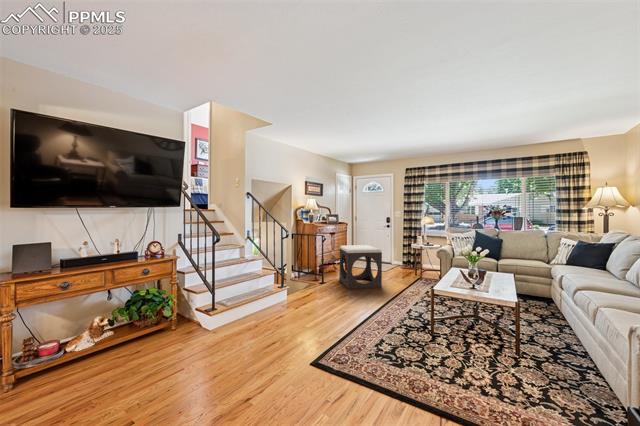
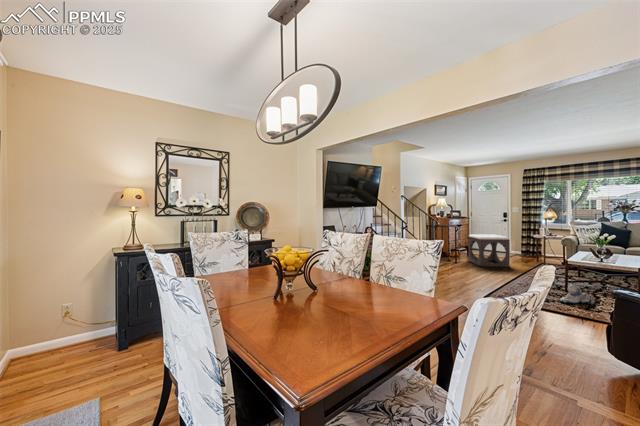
plush toy: none [418,332,463,367] -> present [560,284,594,304]

